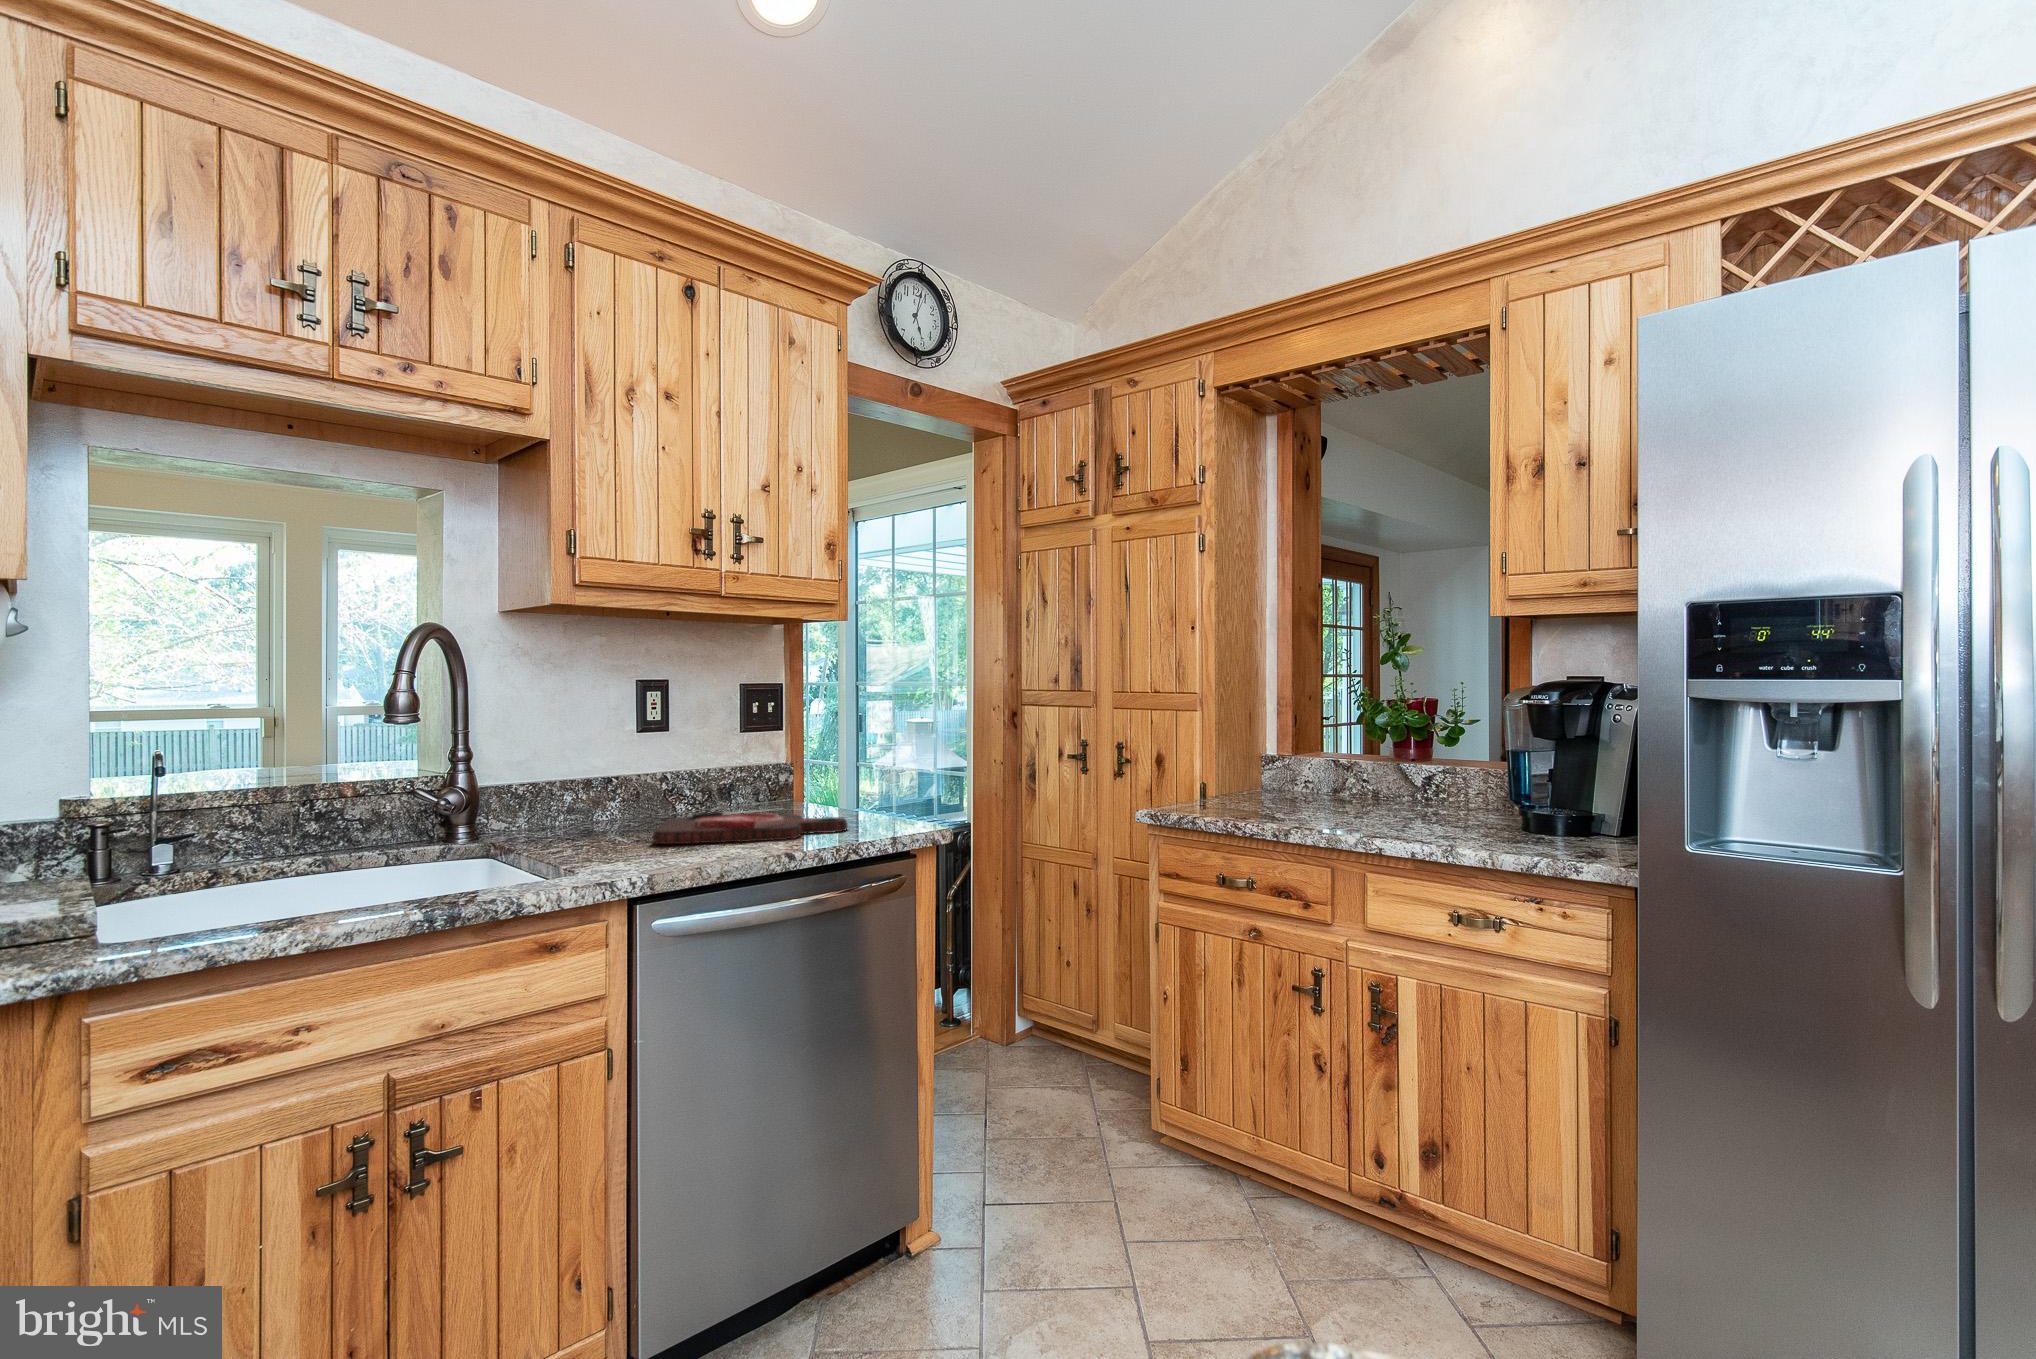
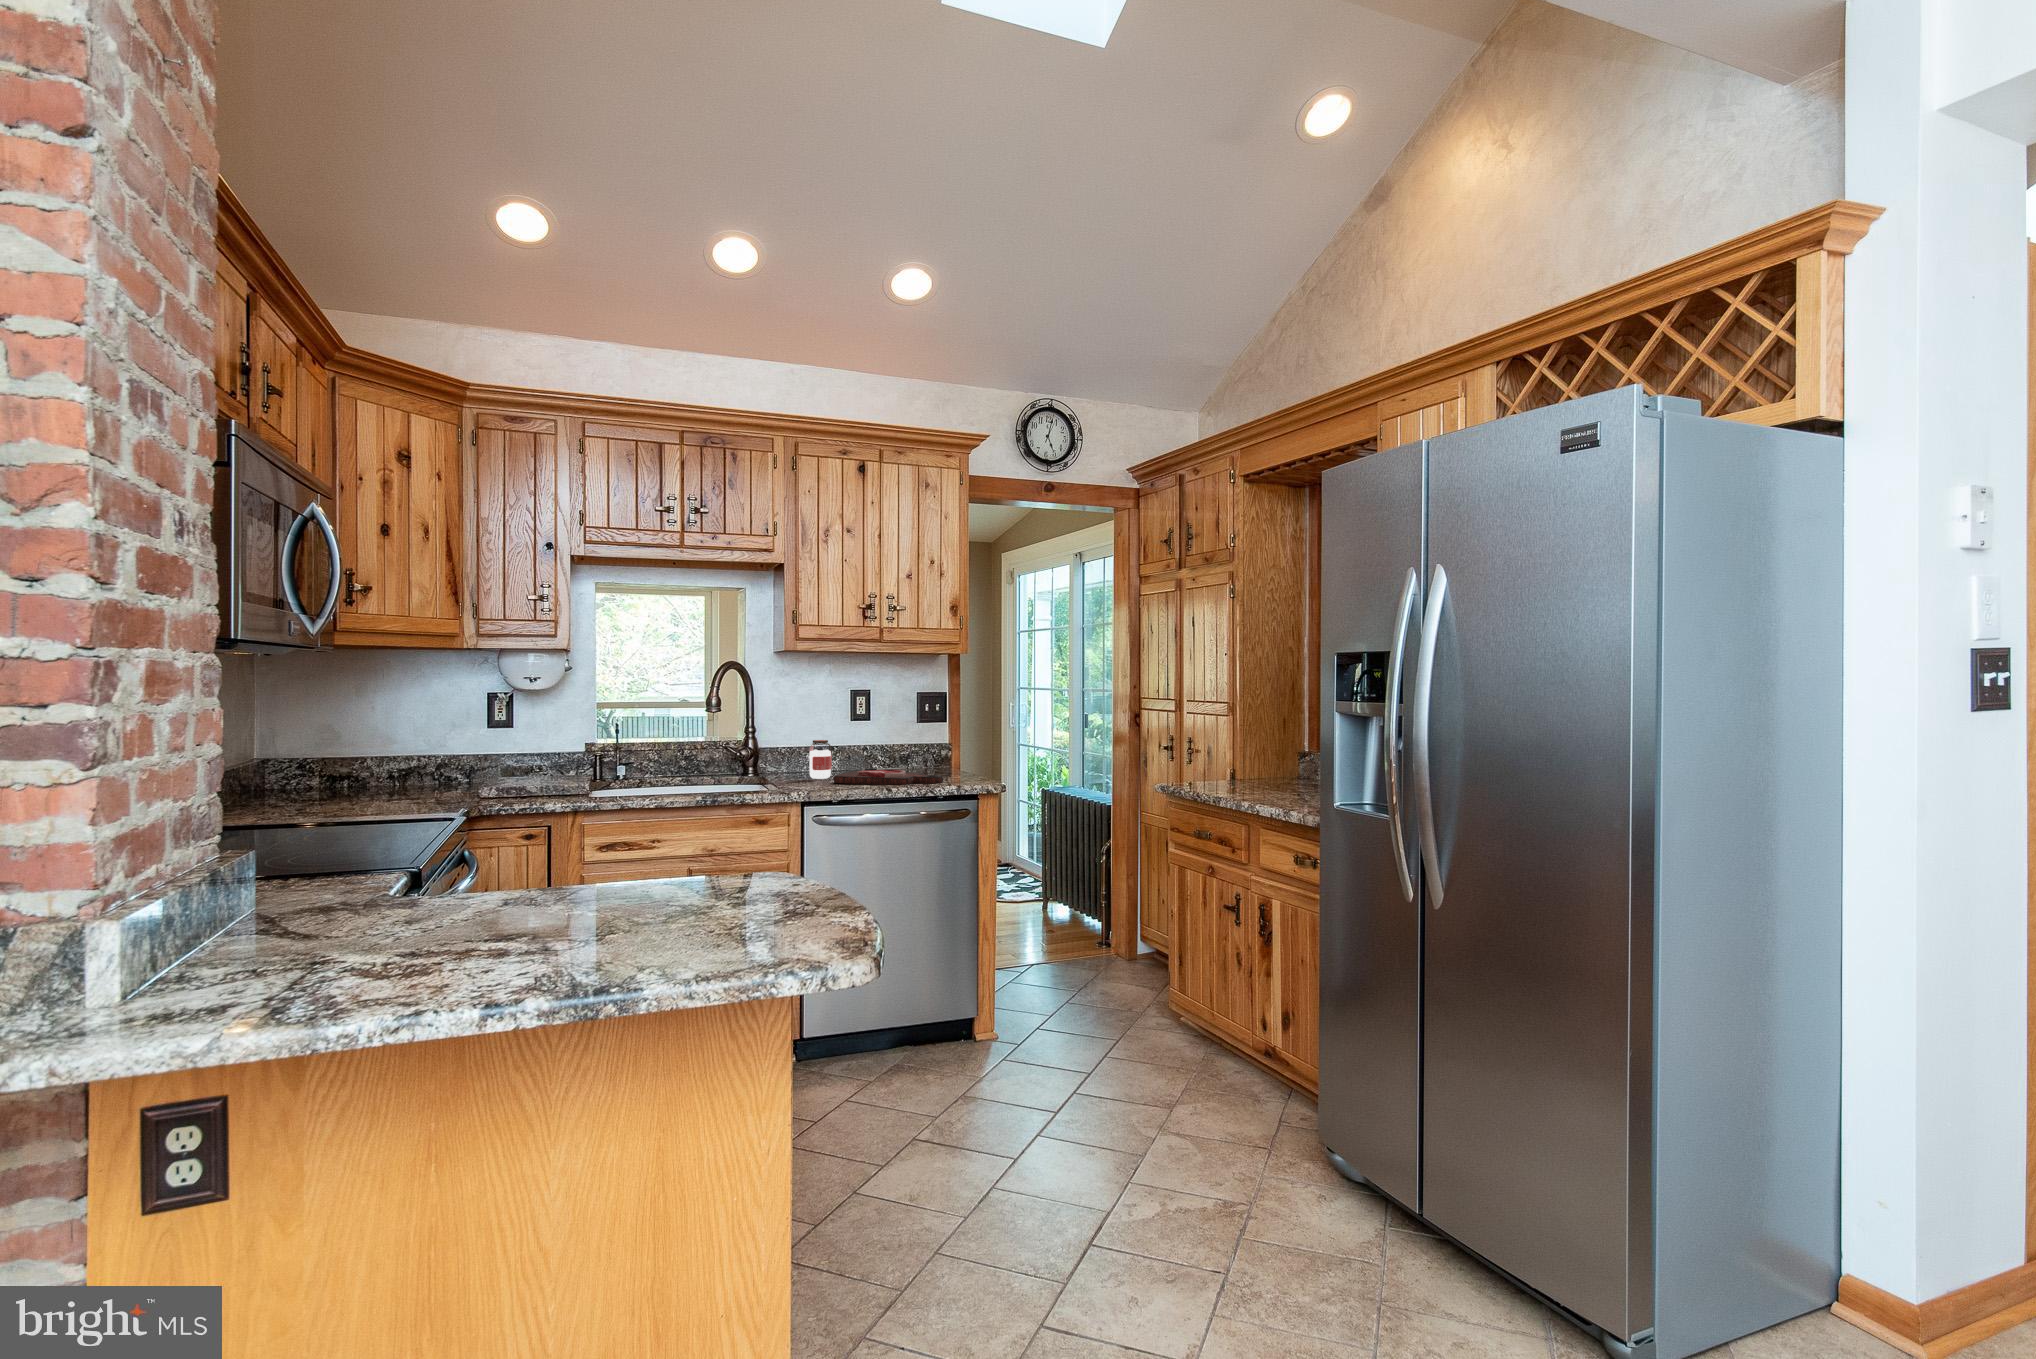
jar: none [580,767,625,839] -> present [810,740,832,779]

